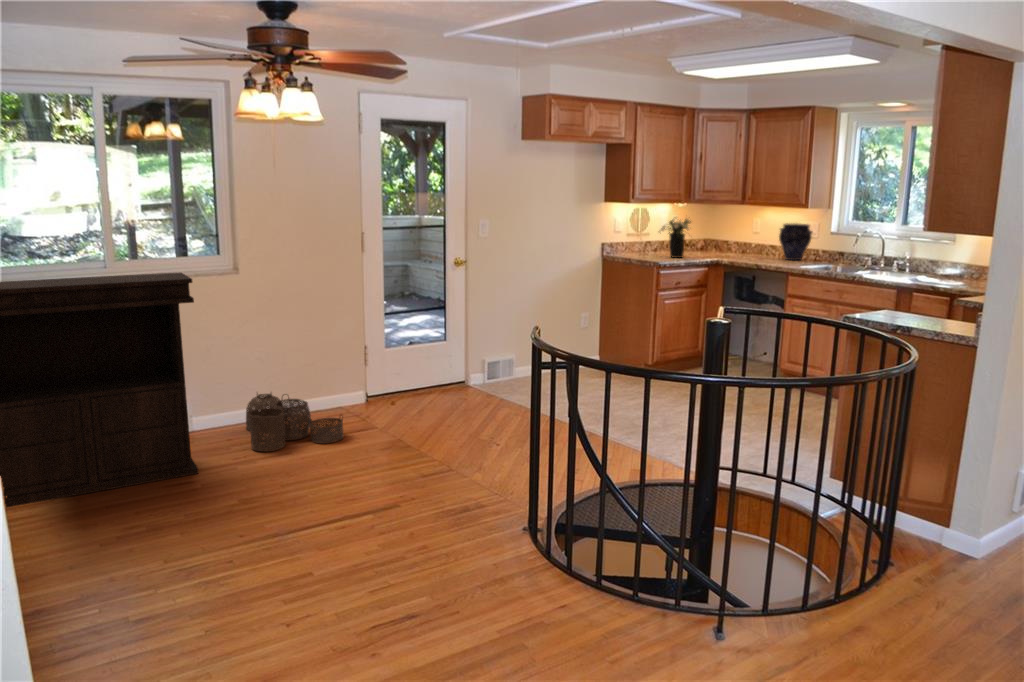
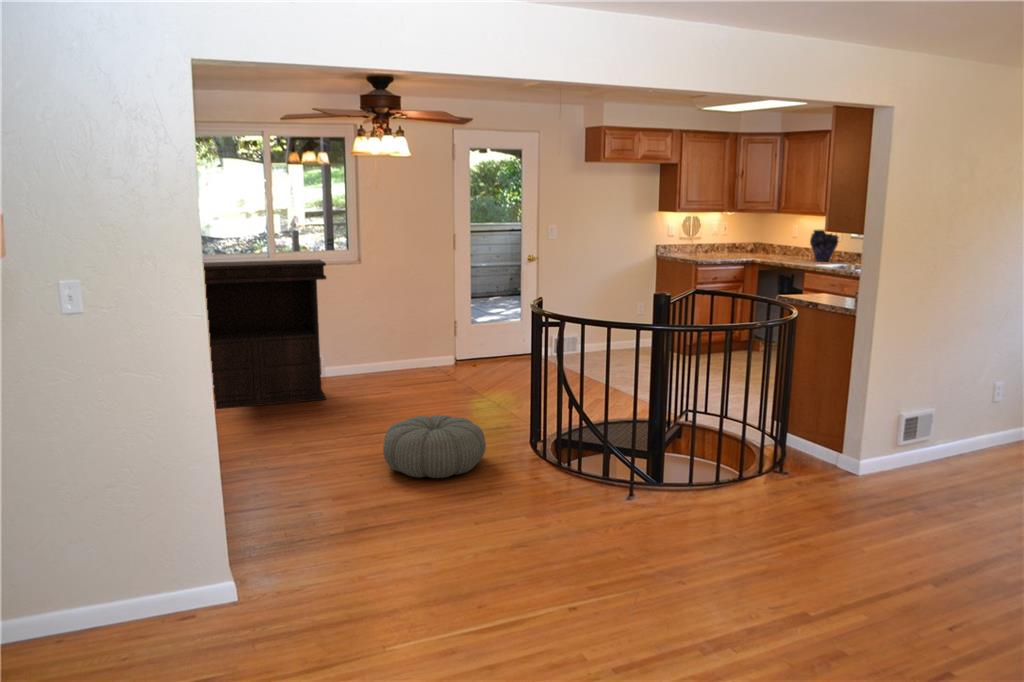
flower arrangement: present [661,219,691,258] -> none [702,222,733,258]
woven basket: present [246,393,344,451] -> none [362,350,430,390]
pouf: none [309,514,470,633] -> present [383,415,486,478]

